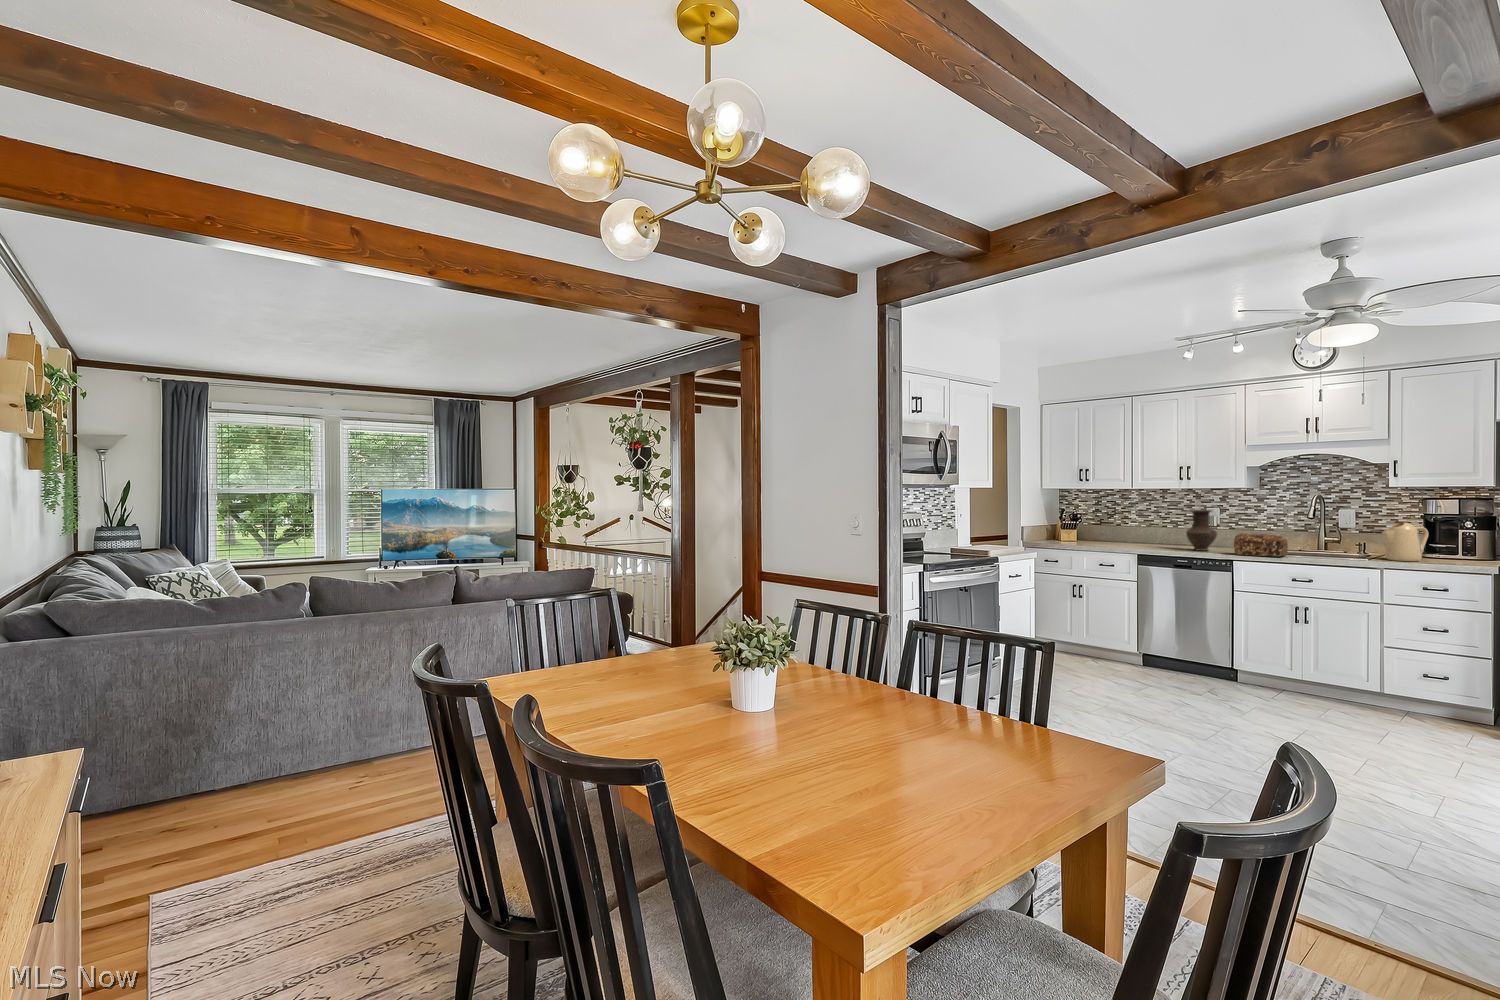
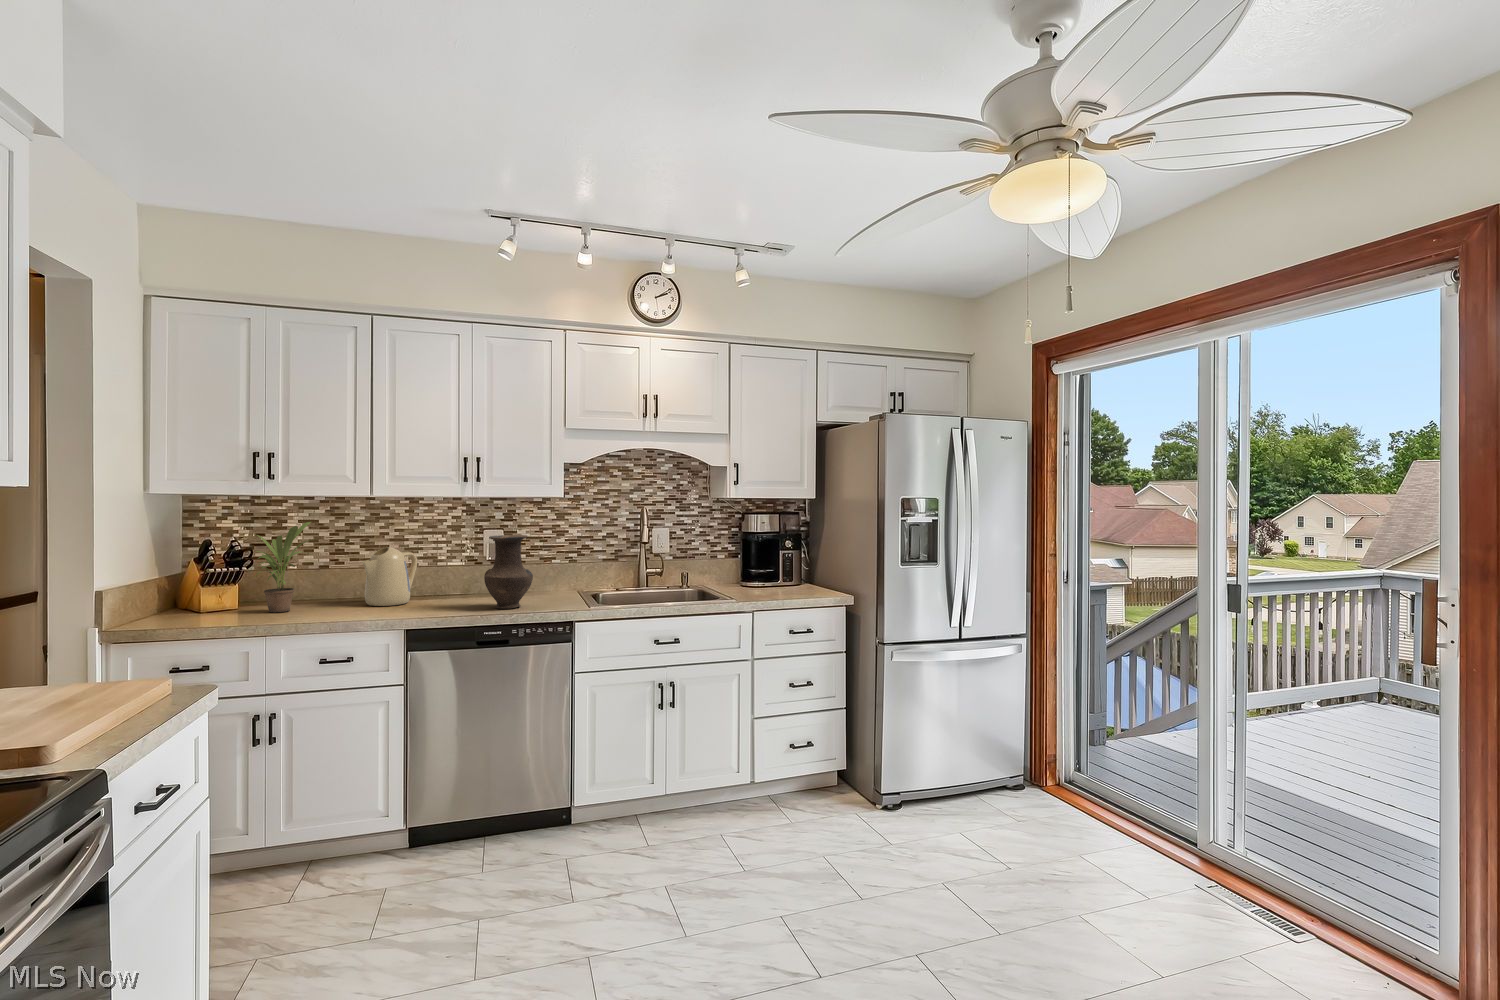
potted plant: none [1079,501,1108,543] -> present [254,522,311,612]
kettle: present [1383,522,1428,561] -> present [362,547,417,606]
bread loaf: present [1234,533,1288,557] -> none [575,573,646,612]

